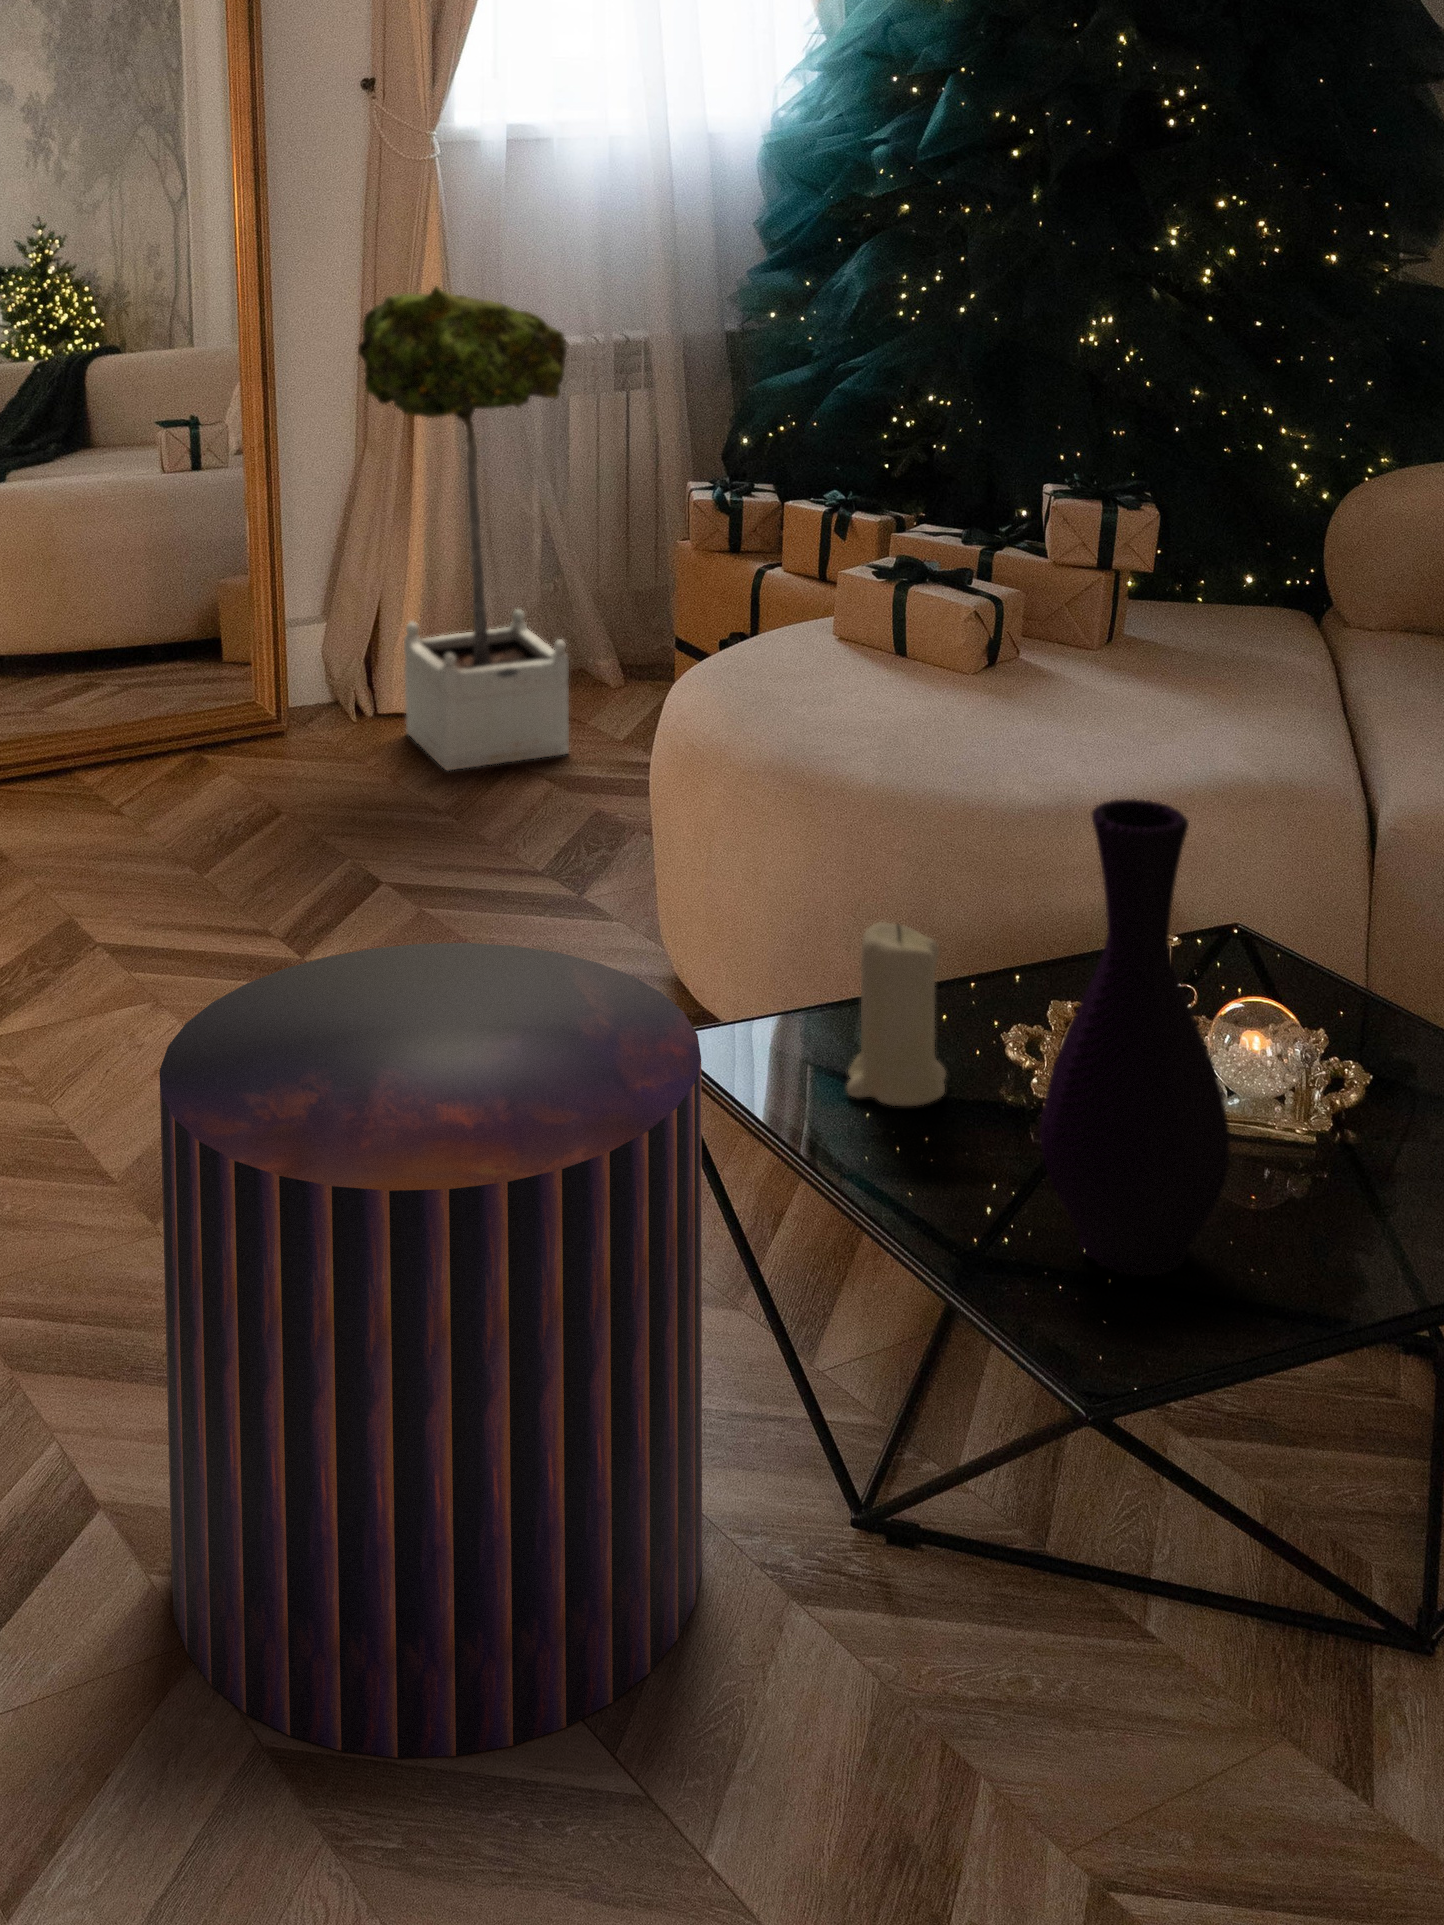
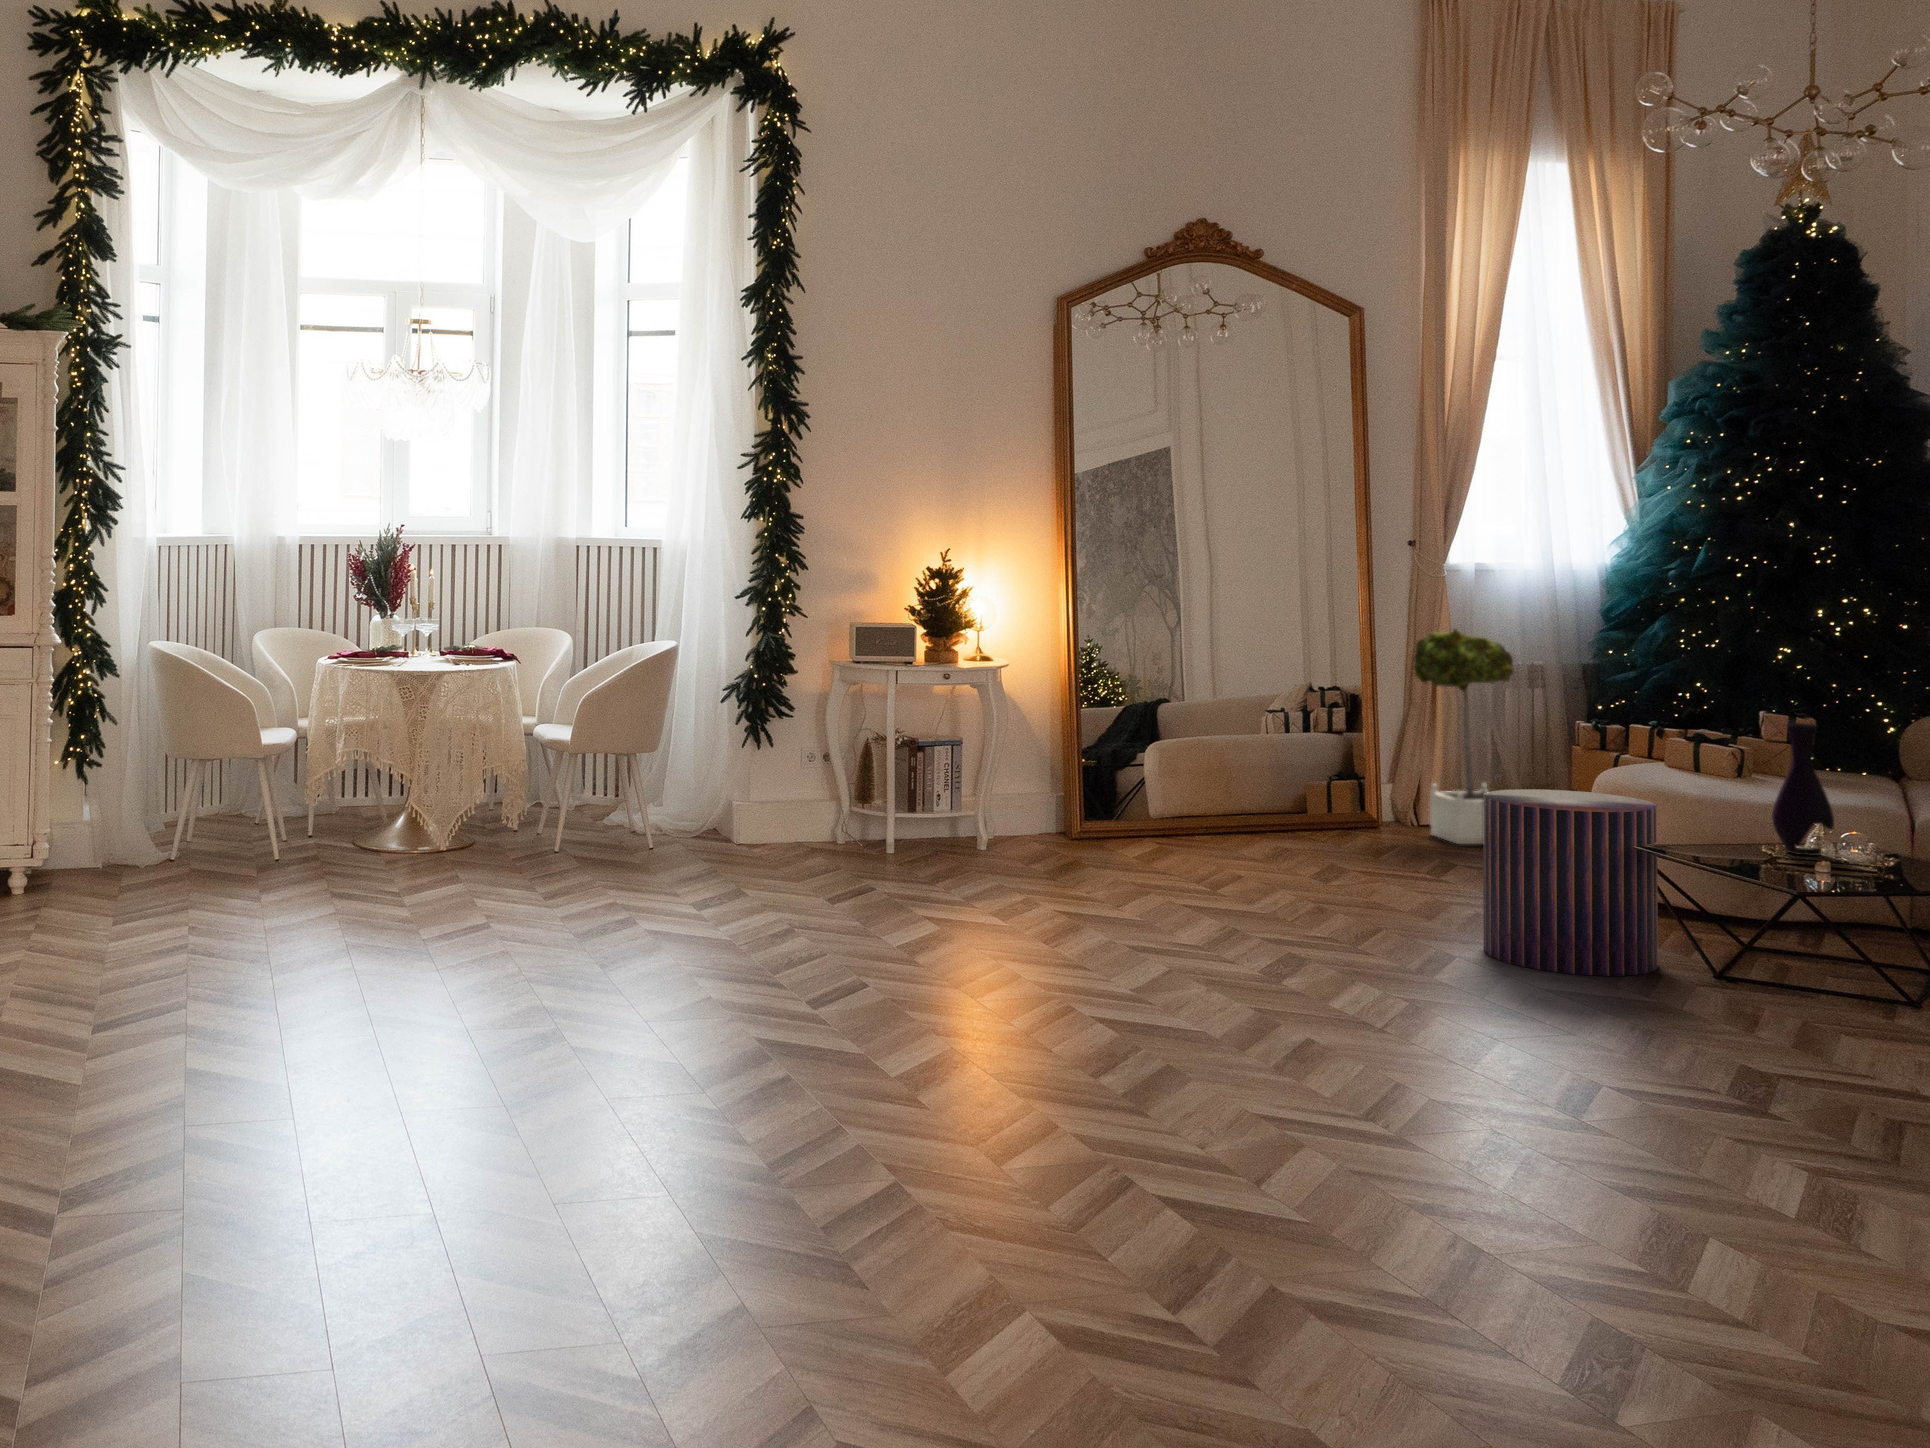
candle: present [847,922,946,1106] -> none [1701,782,1736,836]

